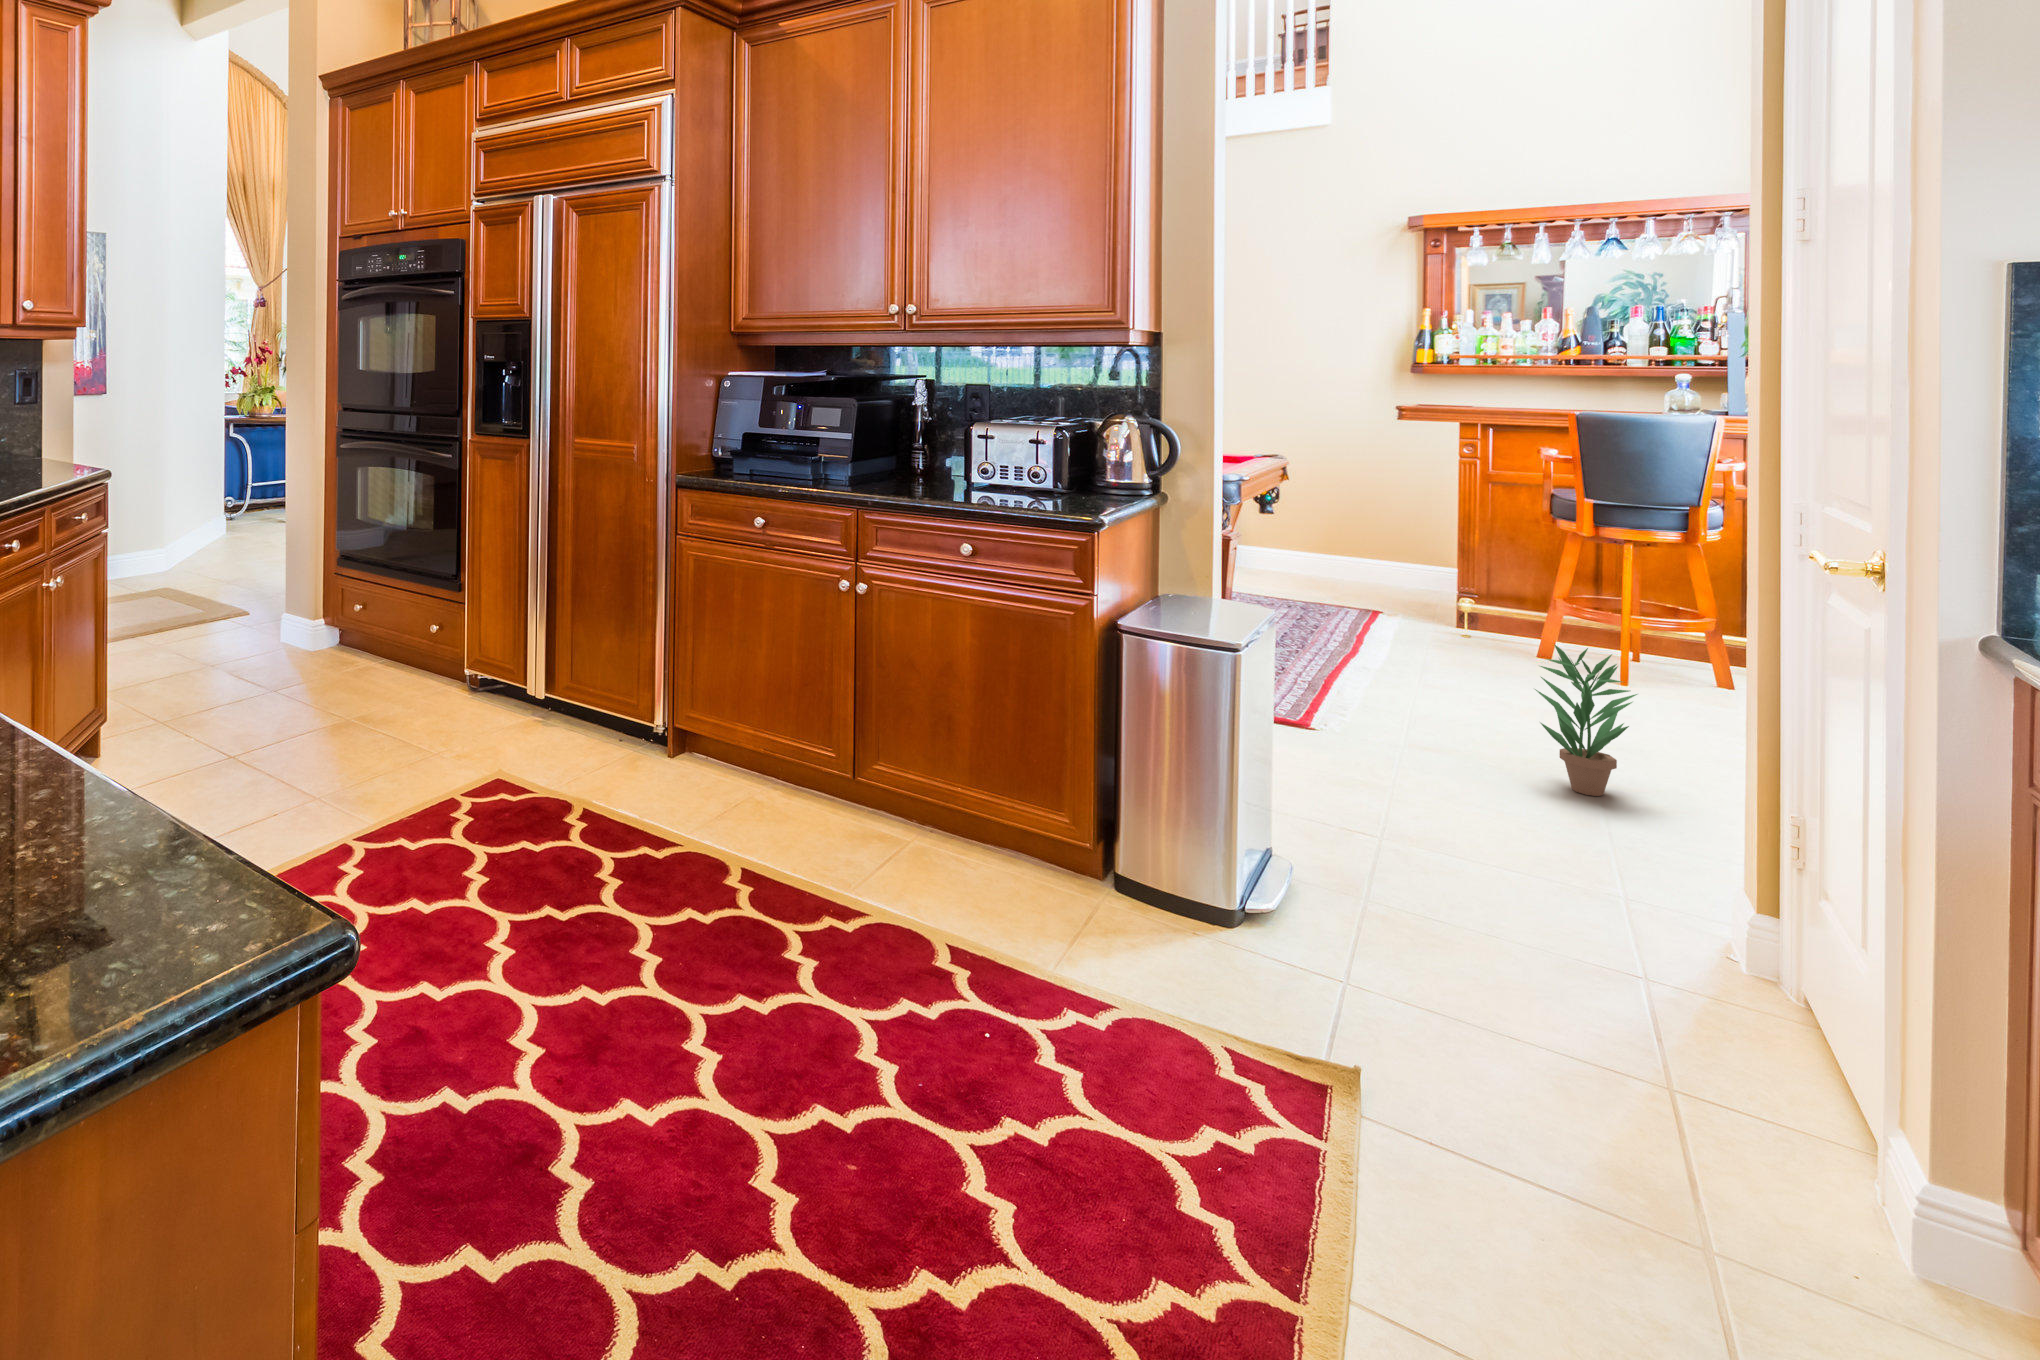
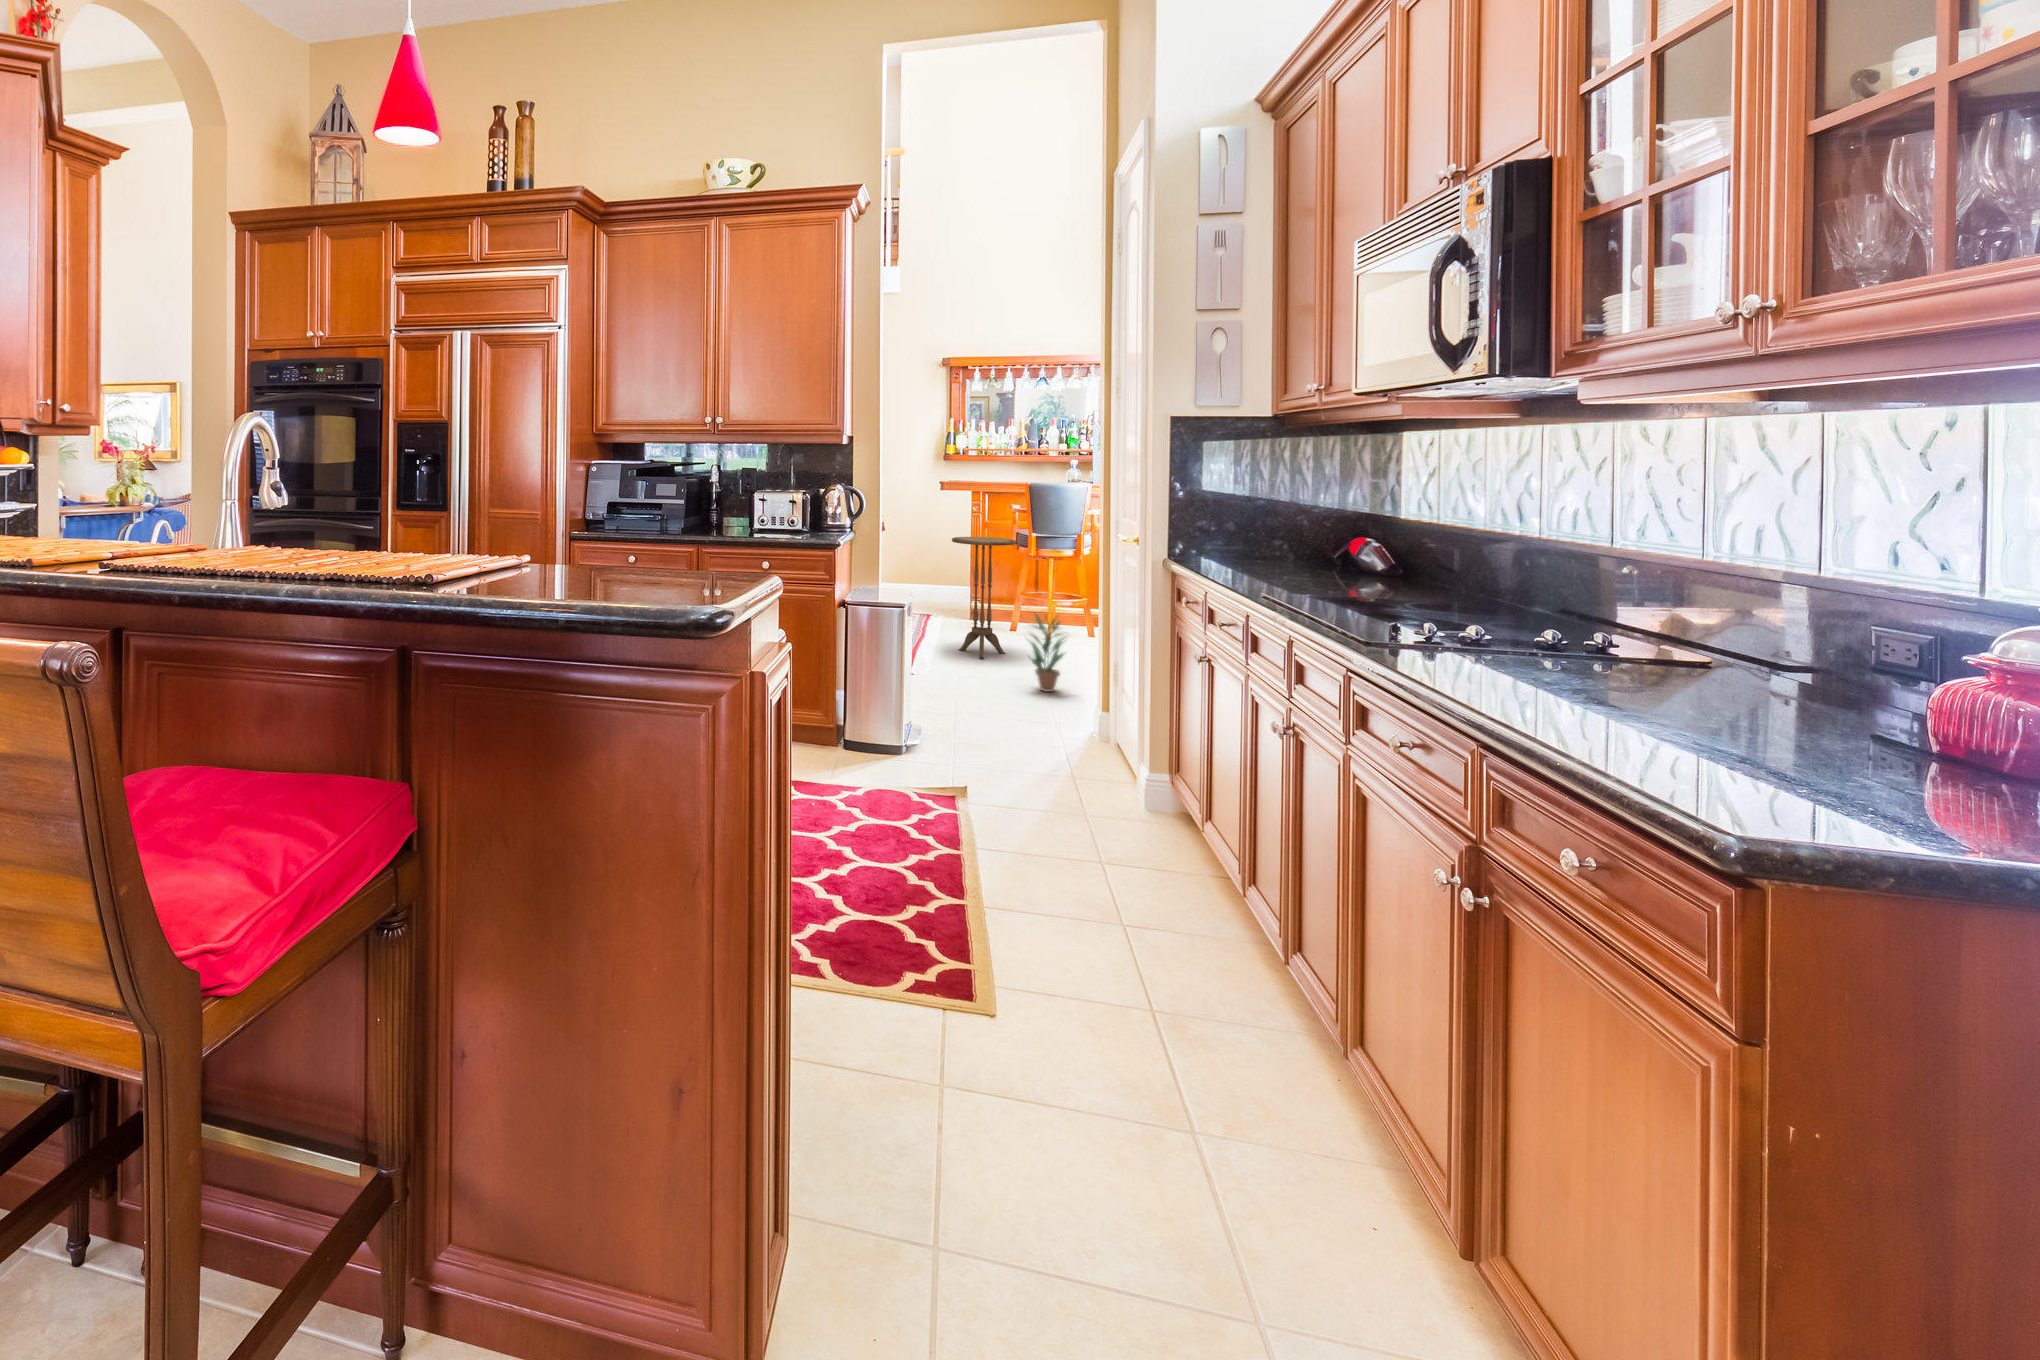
side table: none [1398,501,1531,712] -> present [952,537,1016,659]

